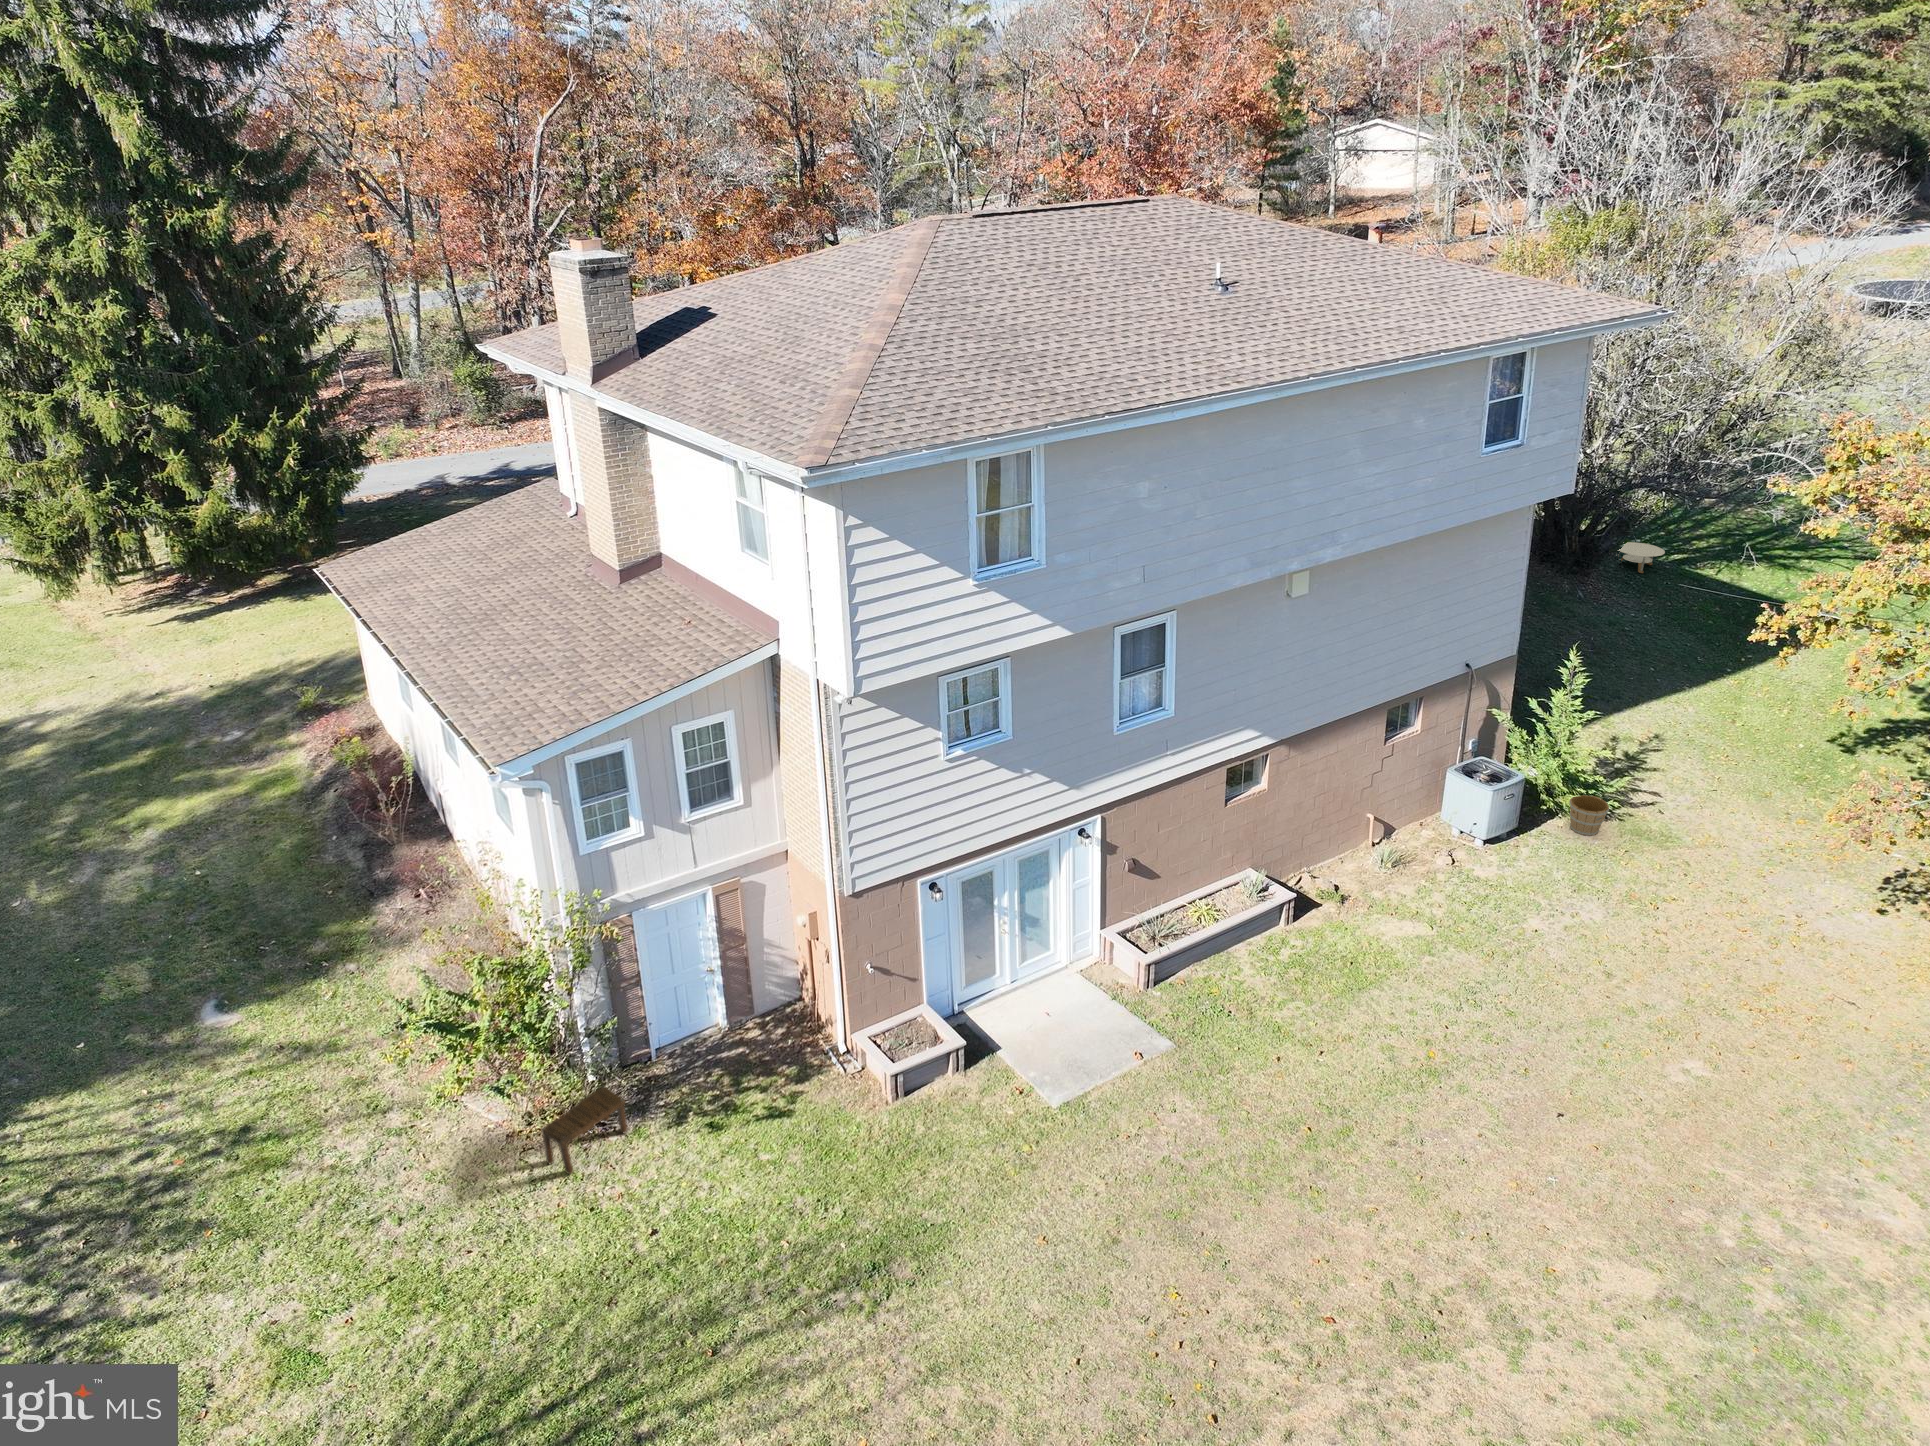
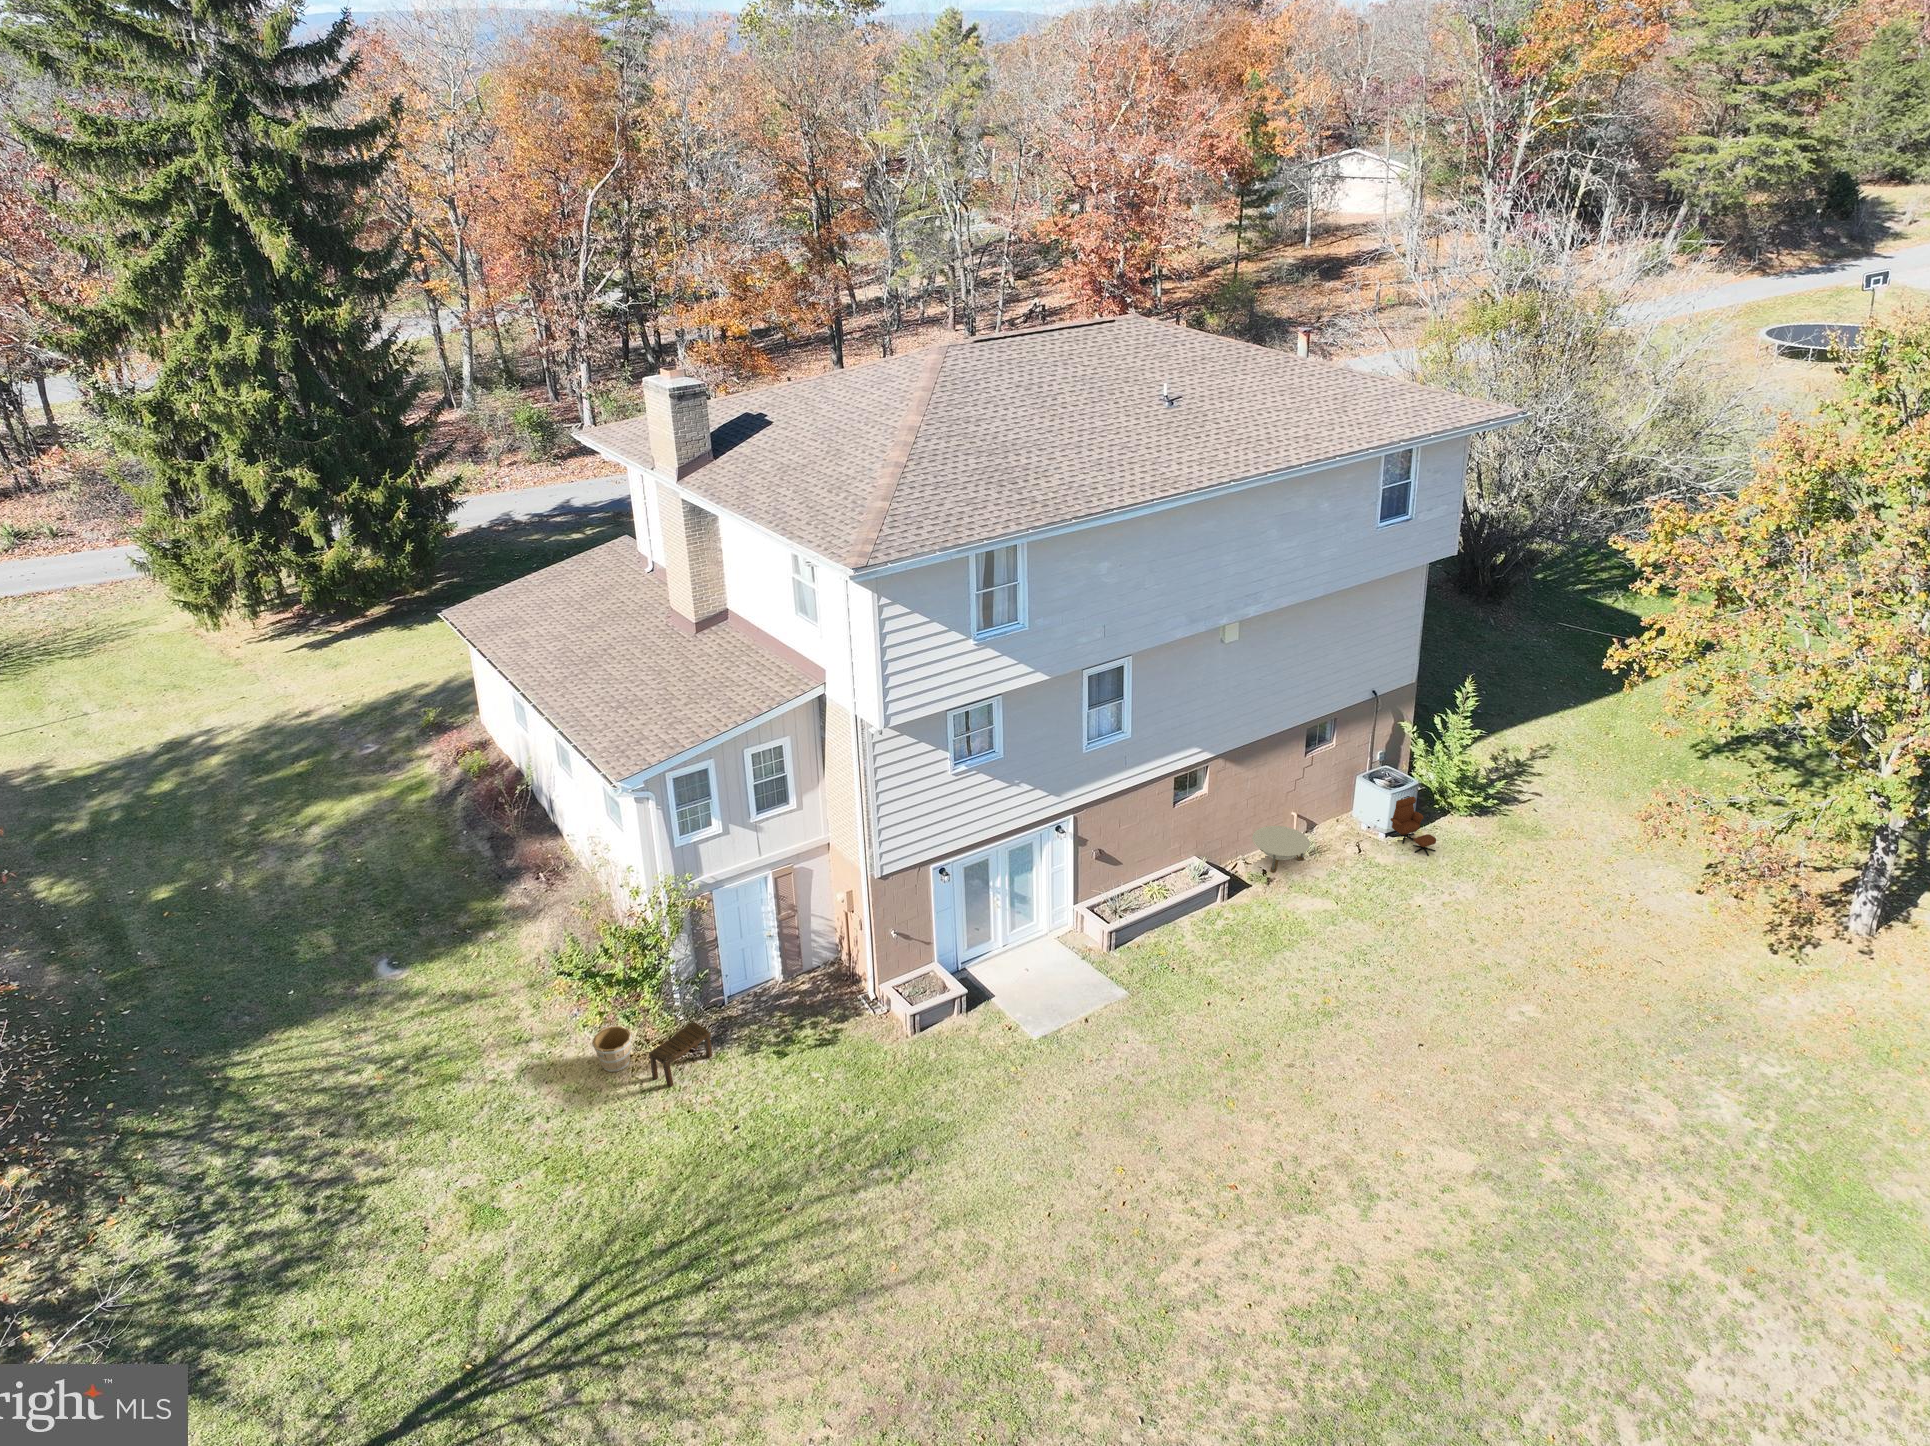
round table: present [1616,542,1665,573] -> present [1252,826,1310,873]
lounge chair: none [1489,794,1548,868] -> present [1390,797,1436,856]
wooden bucket: present [1569,795,1609,836] -> present [592,1026,632,1072]

